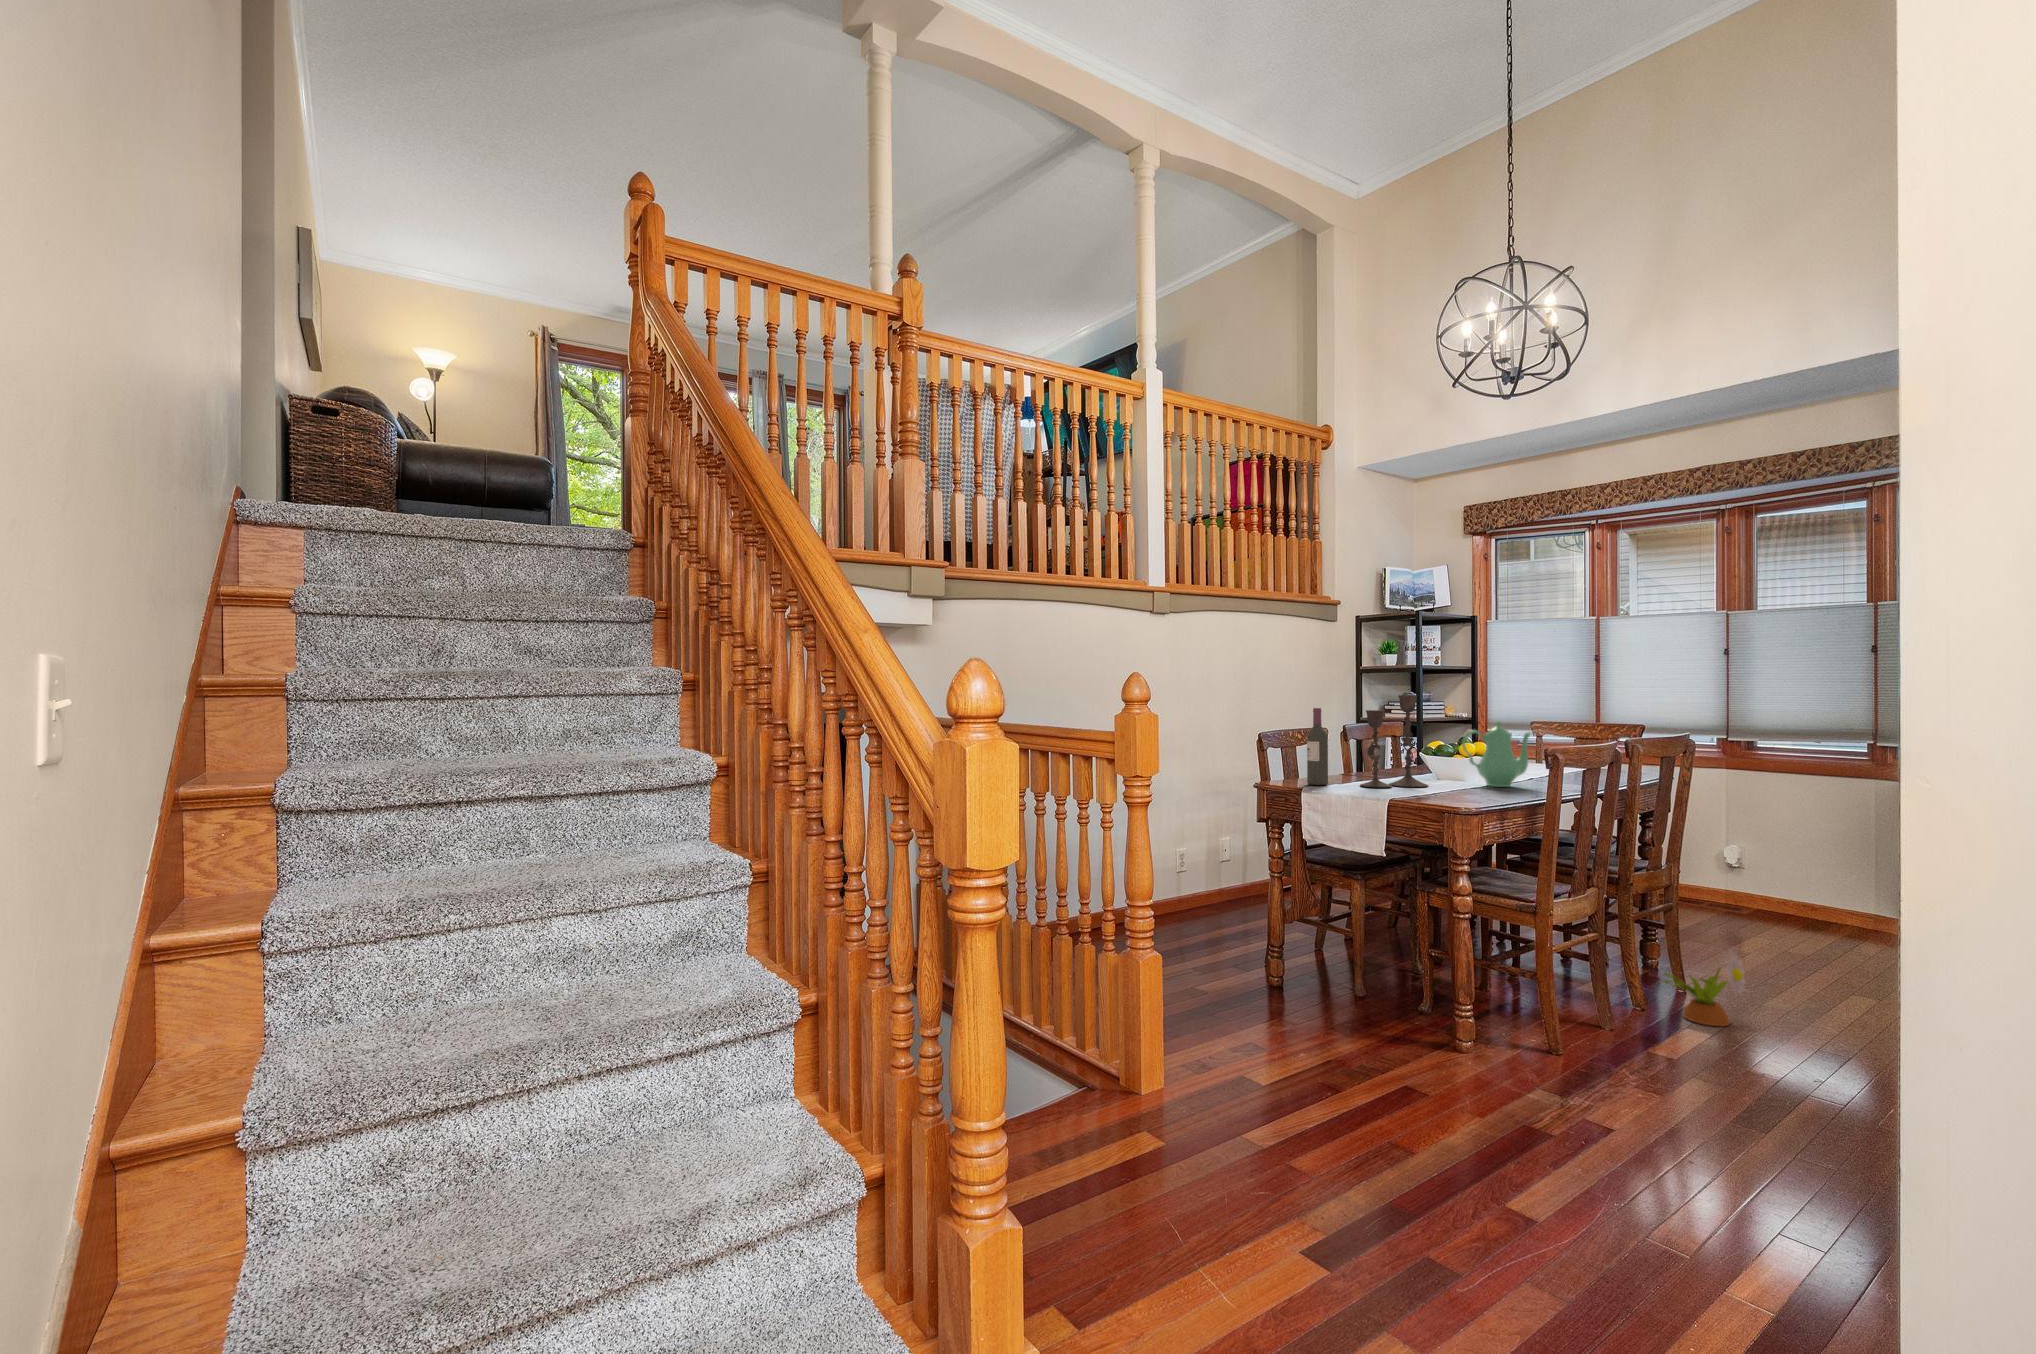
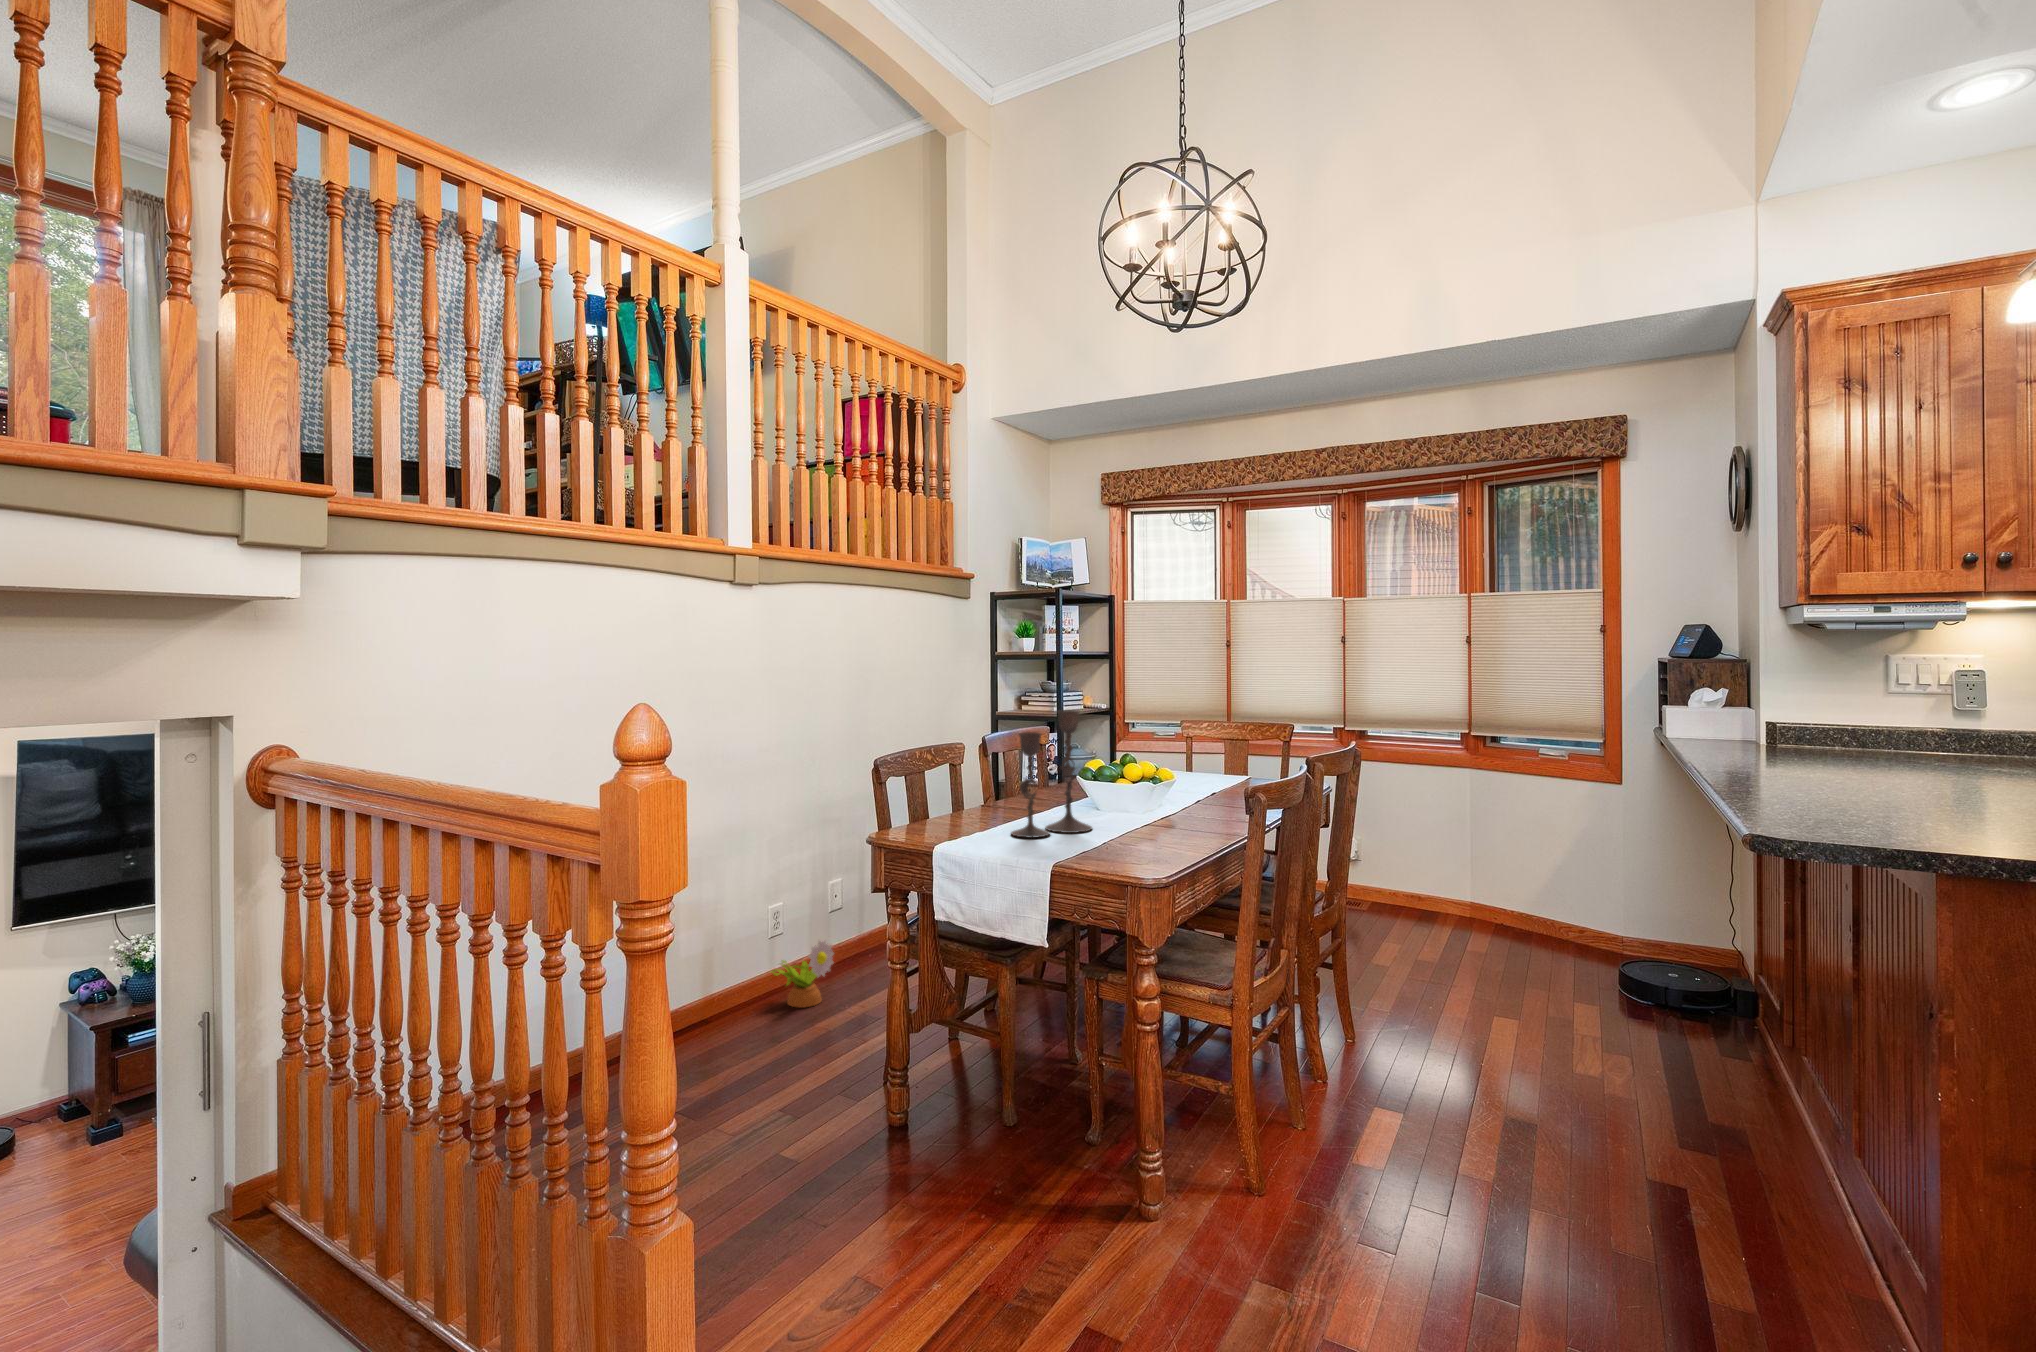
wine bottle: present [1307,708,1328,785] -> none [943,731,970,837]
teapot: present [1462,721,1532,787] -> none [1130,740,1208,824]
decorative plant: present [1663,956,1745,1026] -> present [771,941,834,1007]

